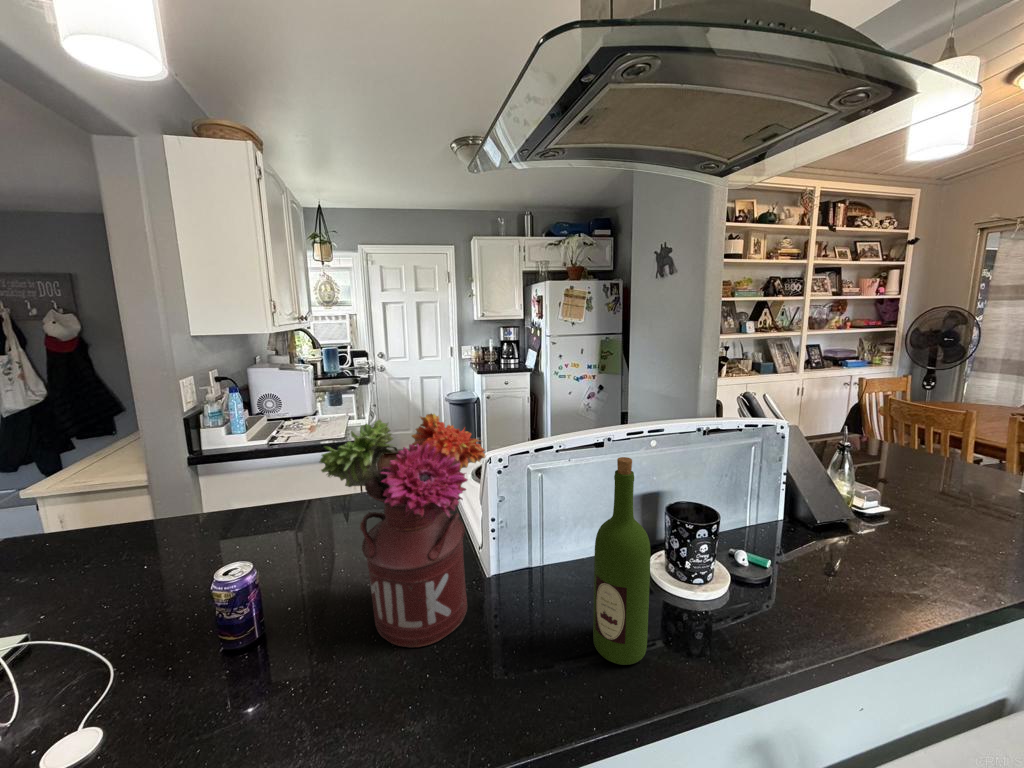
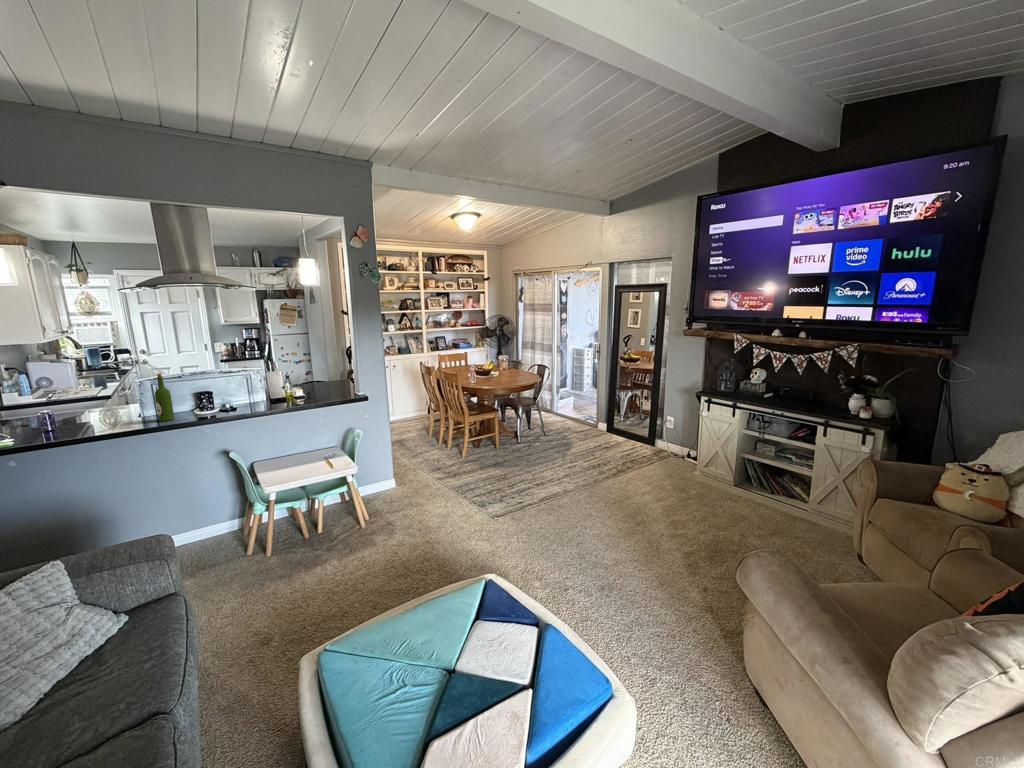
flower arrangement: present [320,414,485,647] -> none [73,366,128,425]

